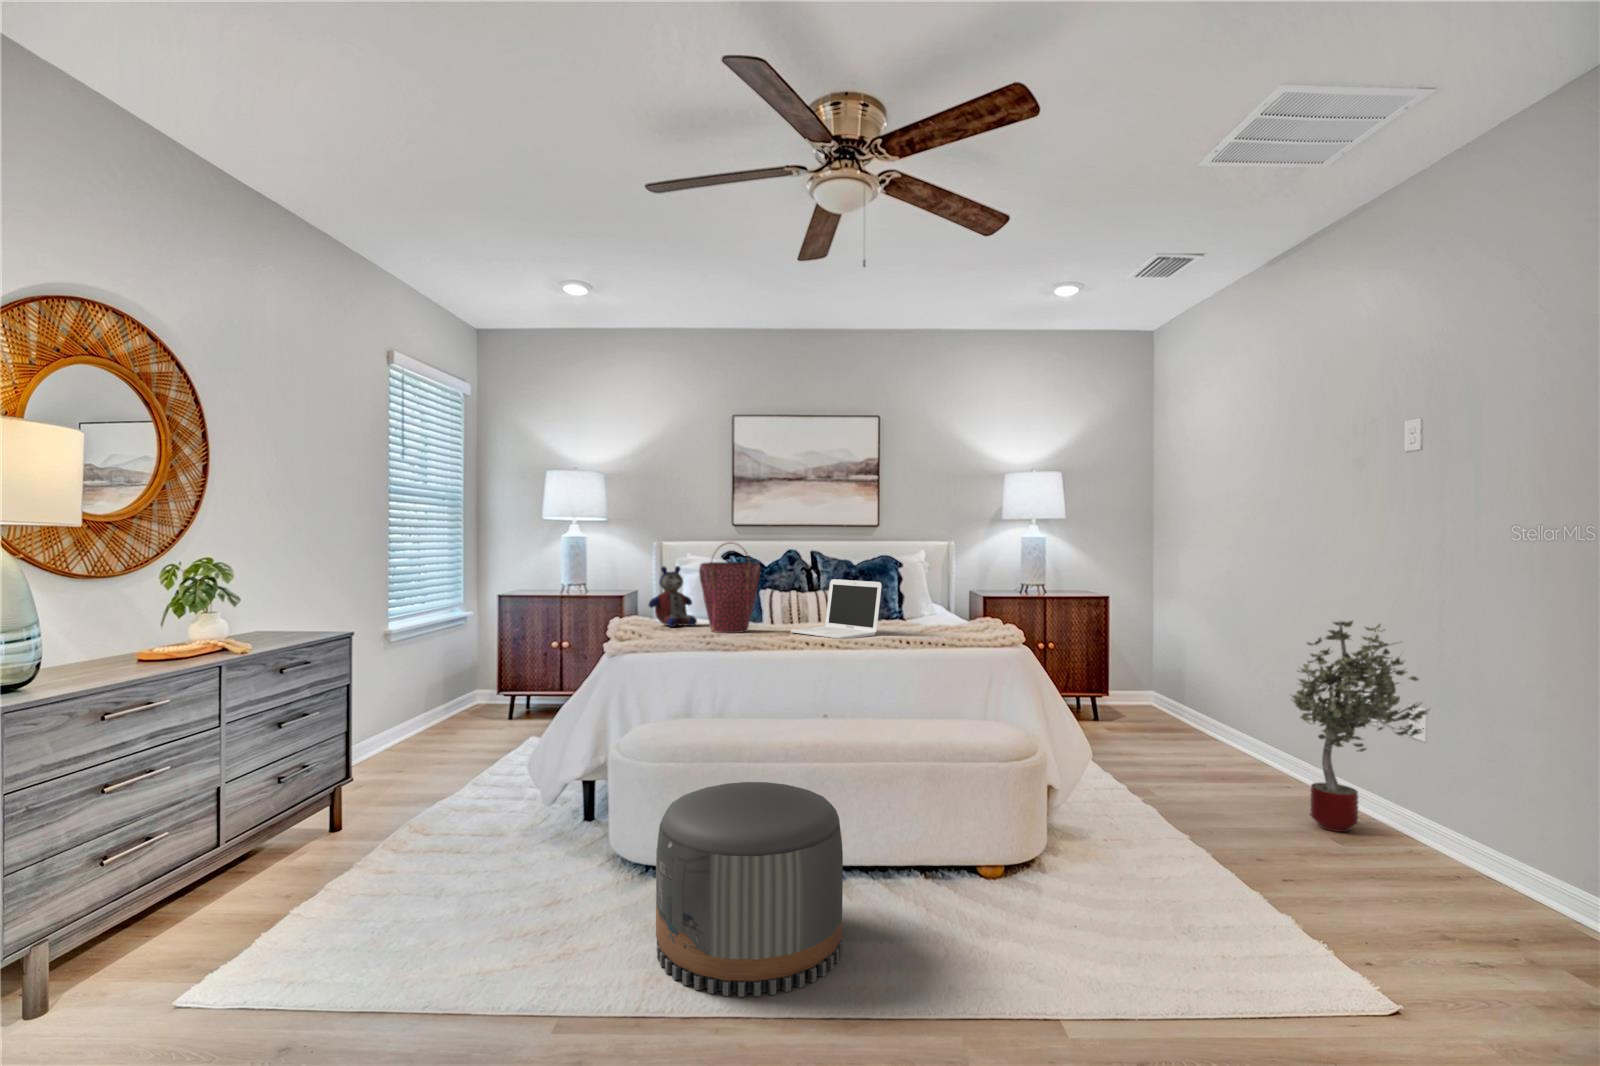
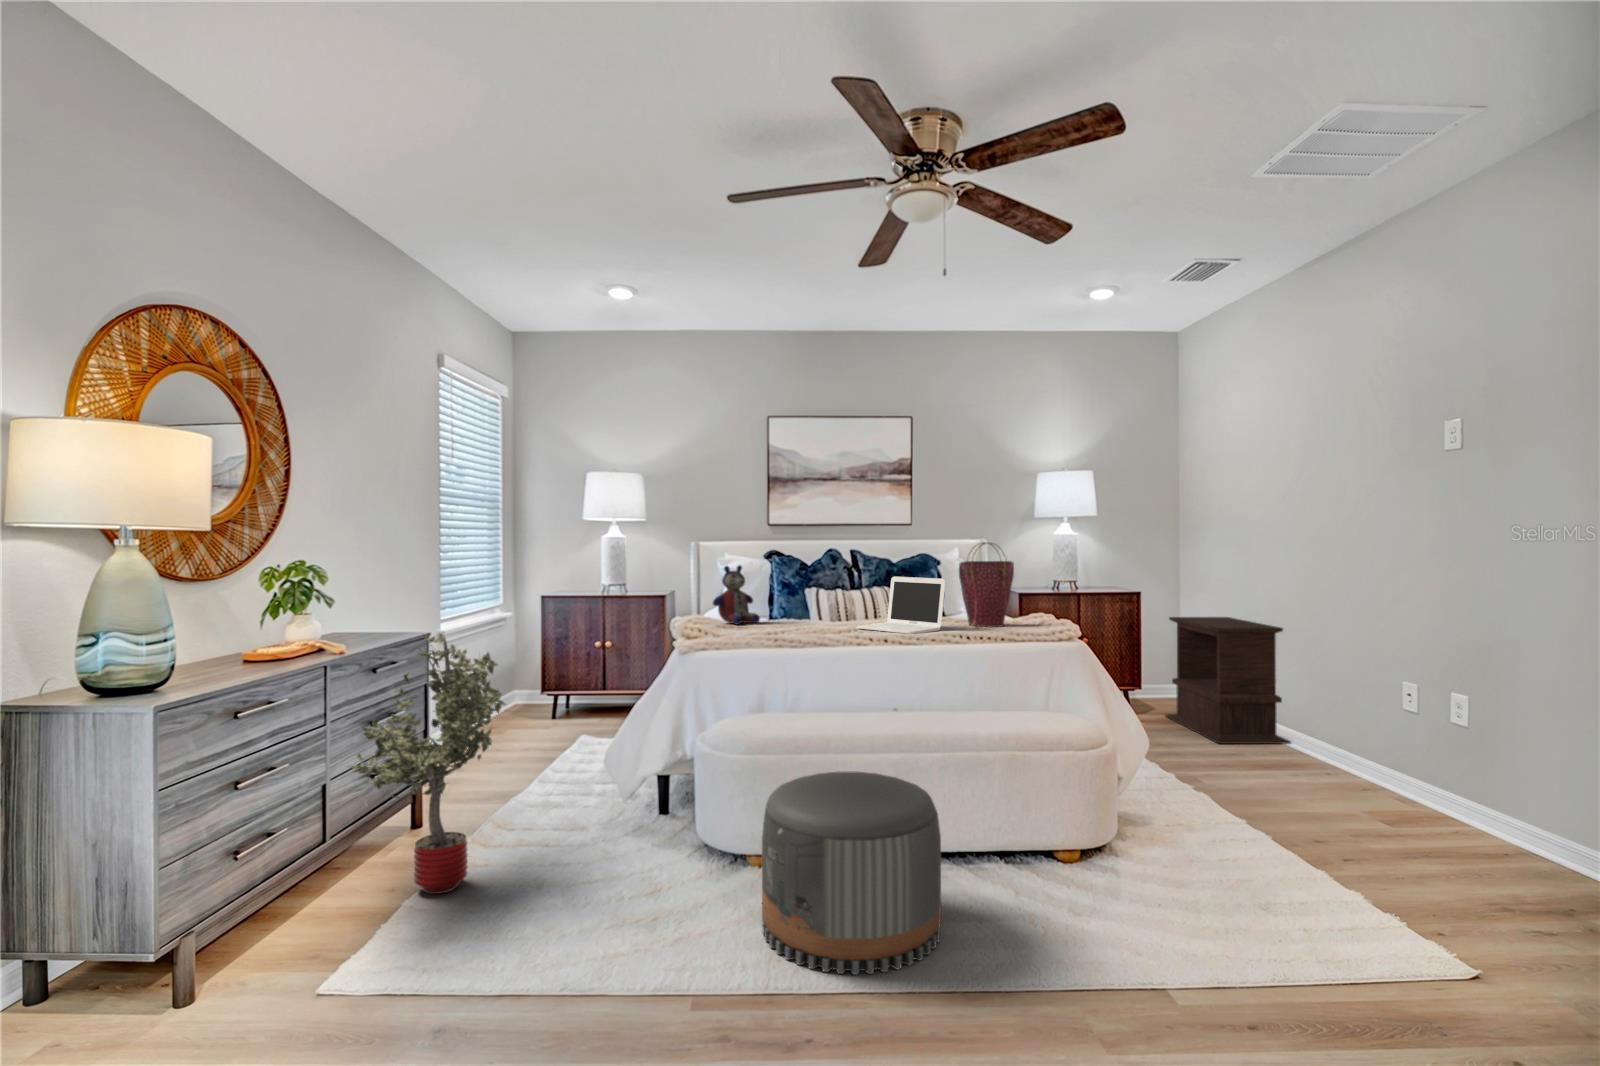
handbag: present [699,542,761,633] -> present [959,542,1014,627]
potted tree: present [1292,621,1428,832] -> present [351,634,506,894]
side table: none [1132,623,1255,755] -> present [1165,617,1291,744]

